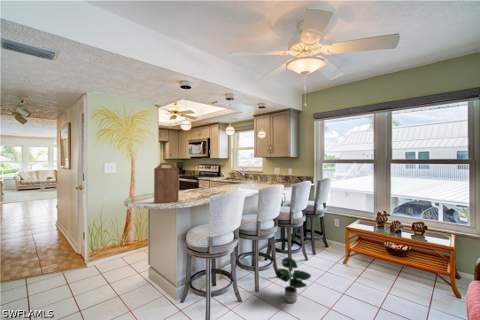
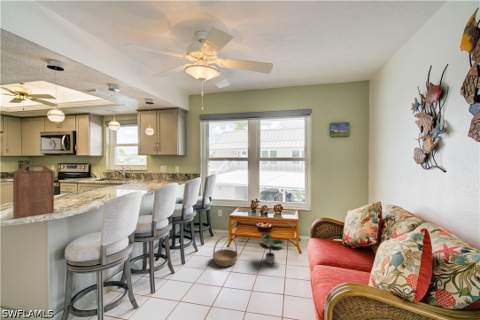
basket: none [323,250,356,288] -> present [213,236,238,266]
potted plant: present [276,257,311,303] -> present [259,233,284,264]

